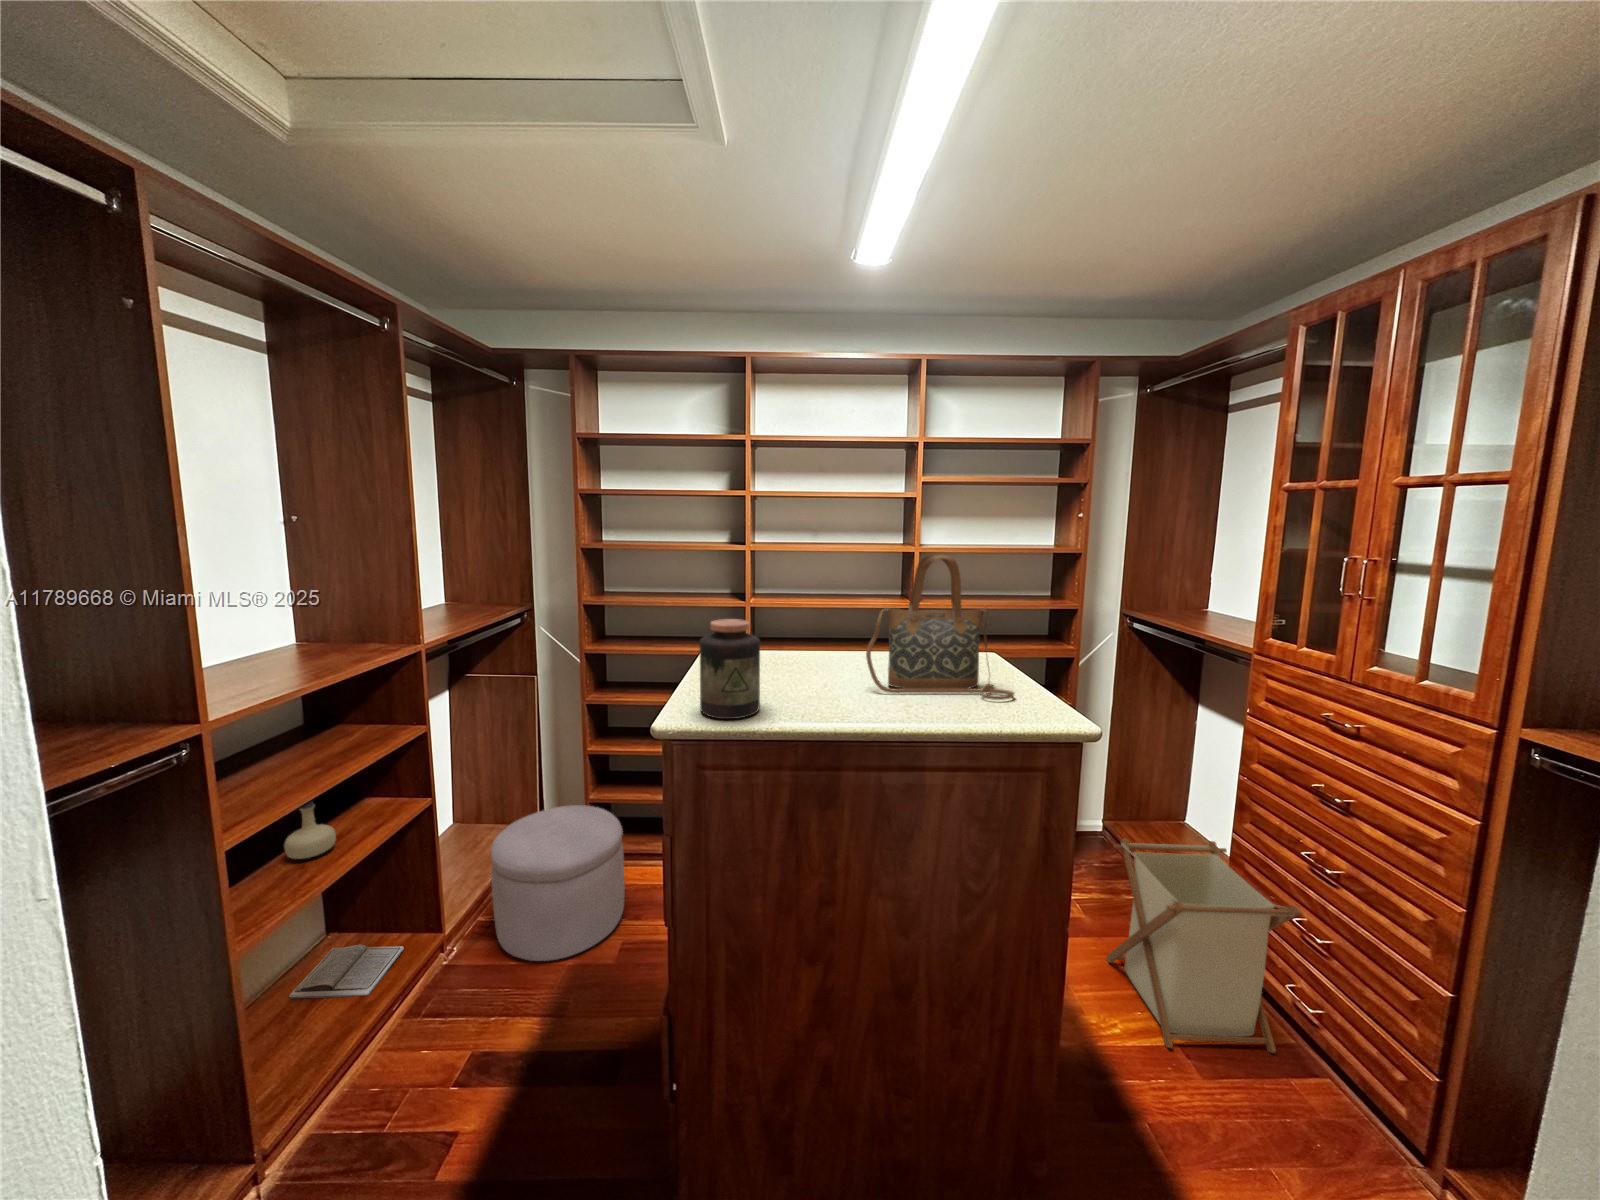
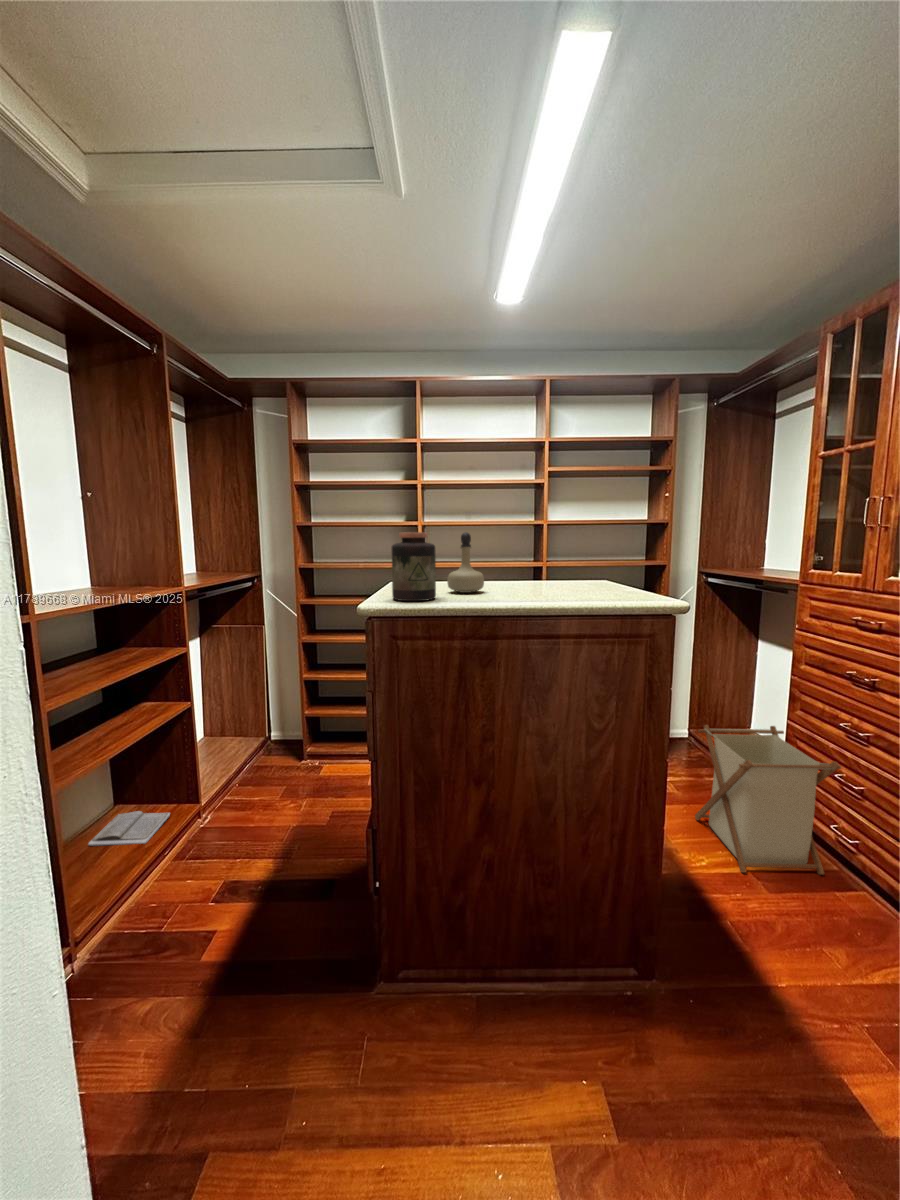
handbag: present [866,555,1014,700] -> none [512,492,622,593]
perfume bottle: present [284,801,336,859] -> present [447,532,484,593]
ottoman: present [491,805,624,961] -> none [234,715,332,824]

